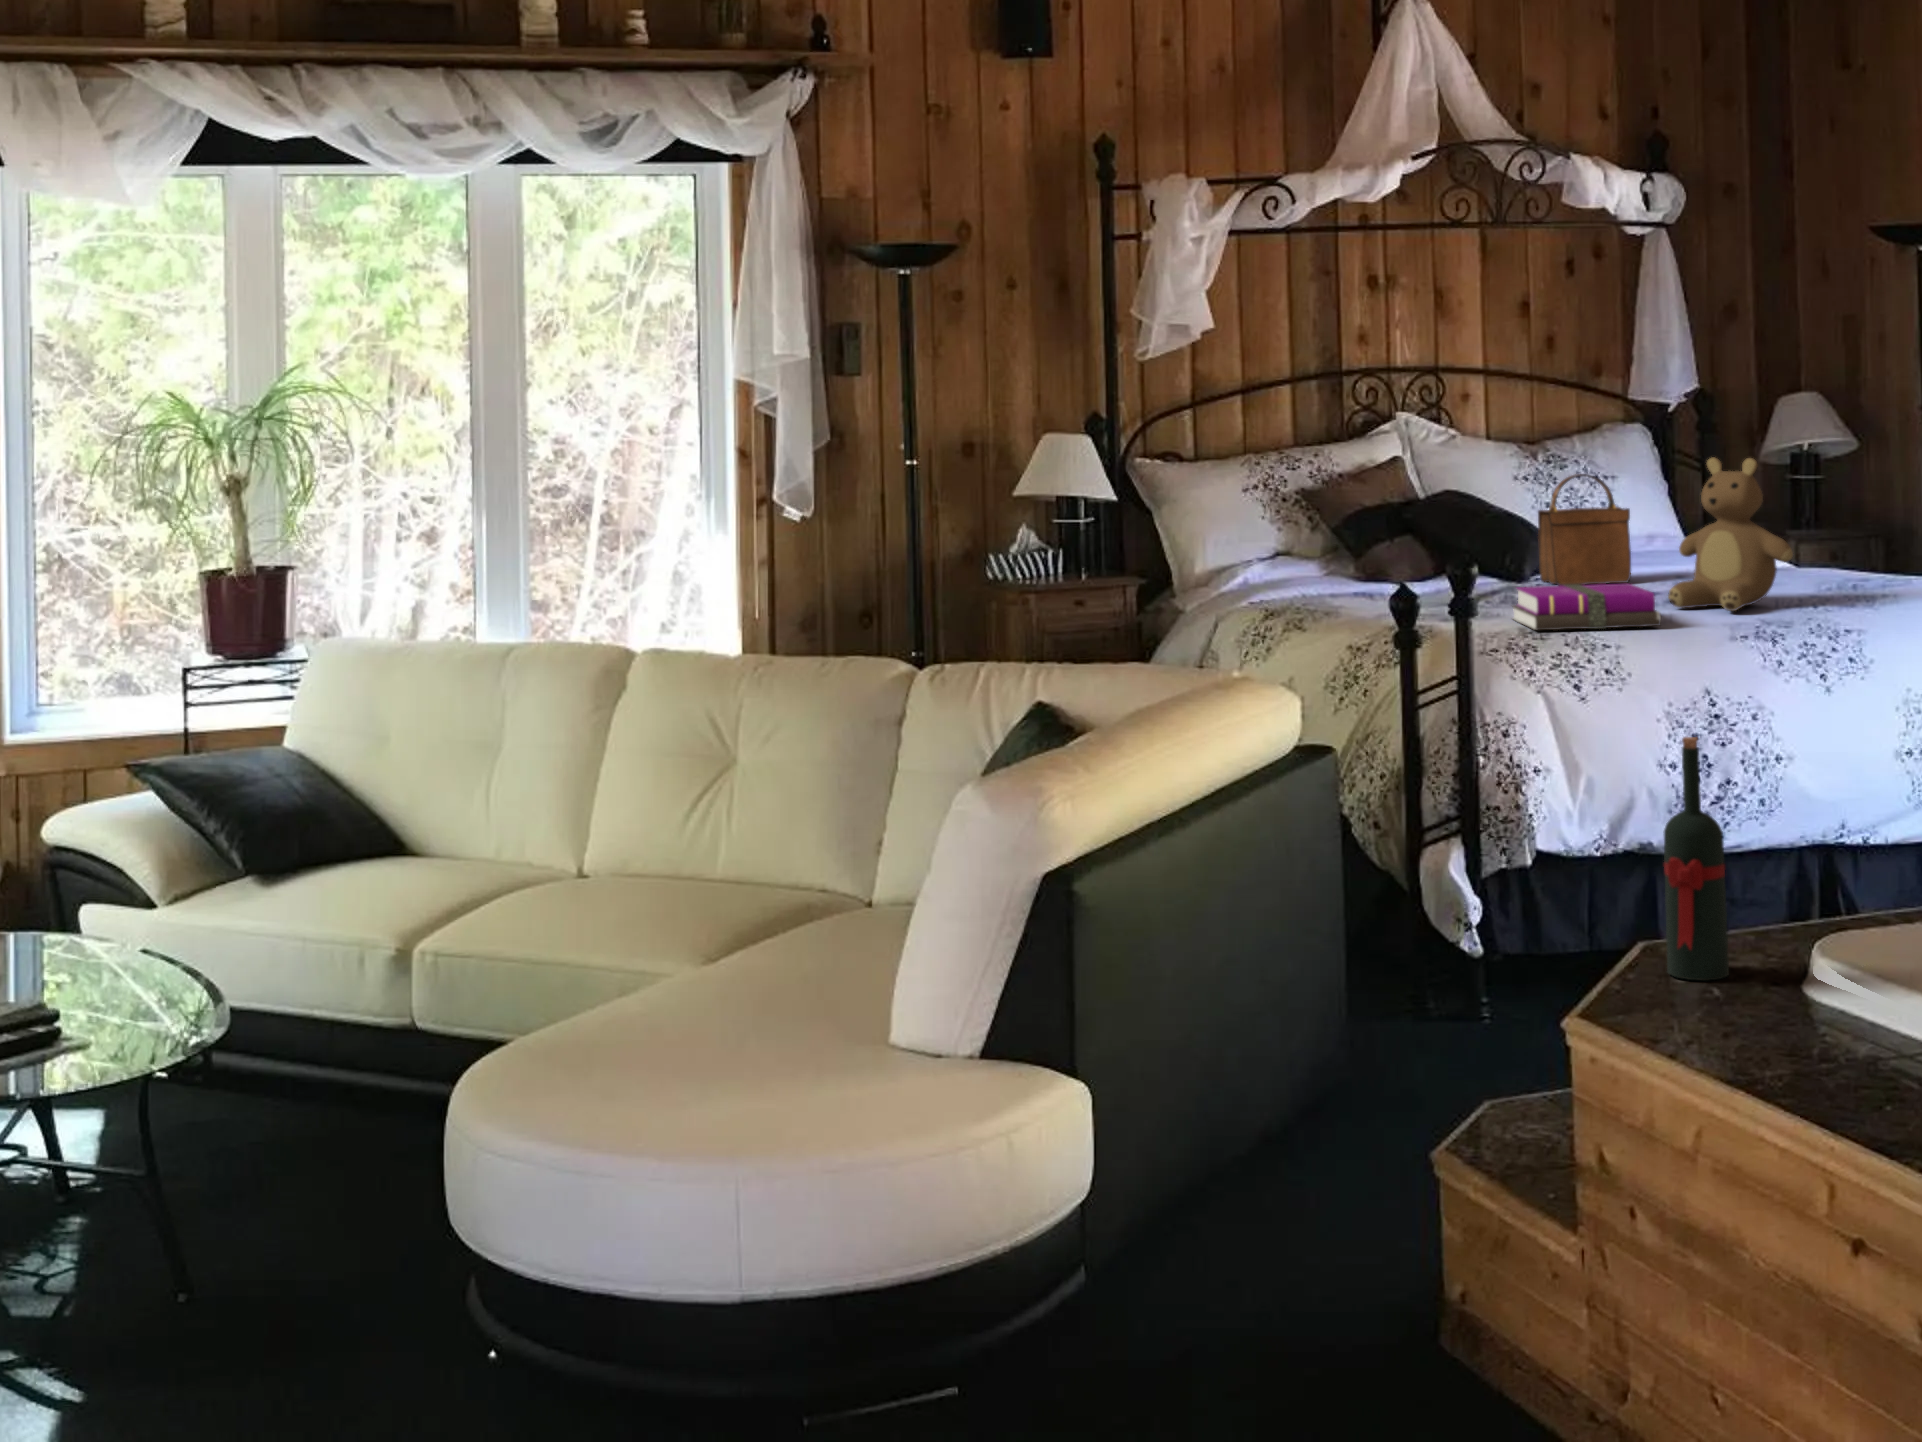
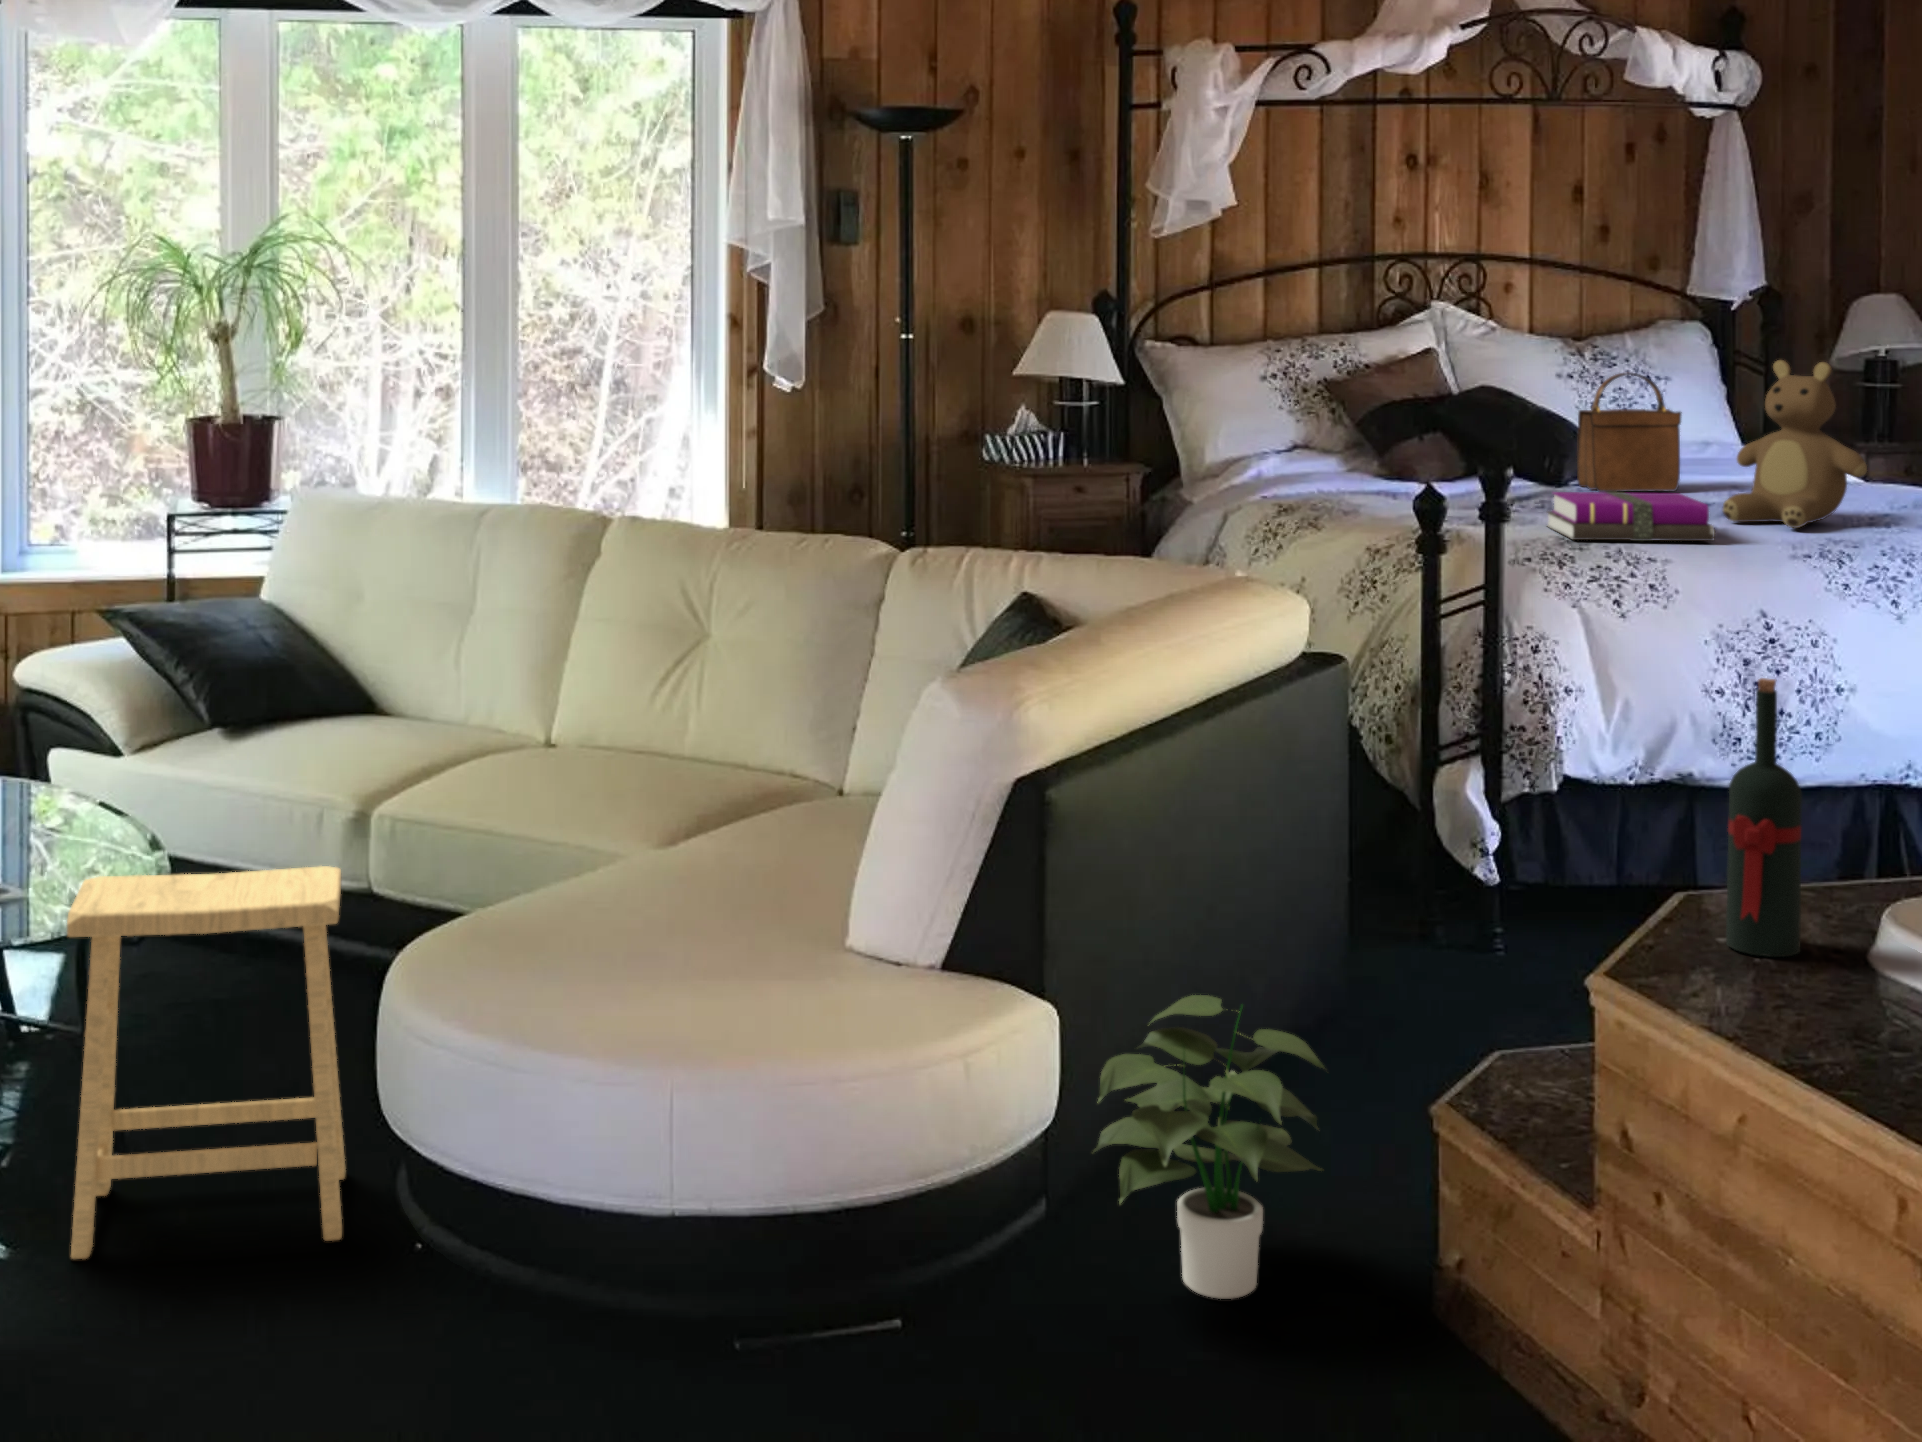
footstool: none [143,992,418,1389] -> present [67,866,345,1259]
potted plant: none [1123,1059,1334,1336] -> present [1095,995,1324,1299]

